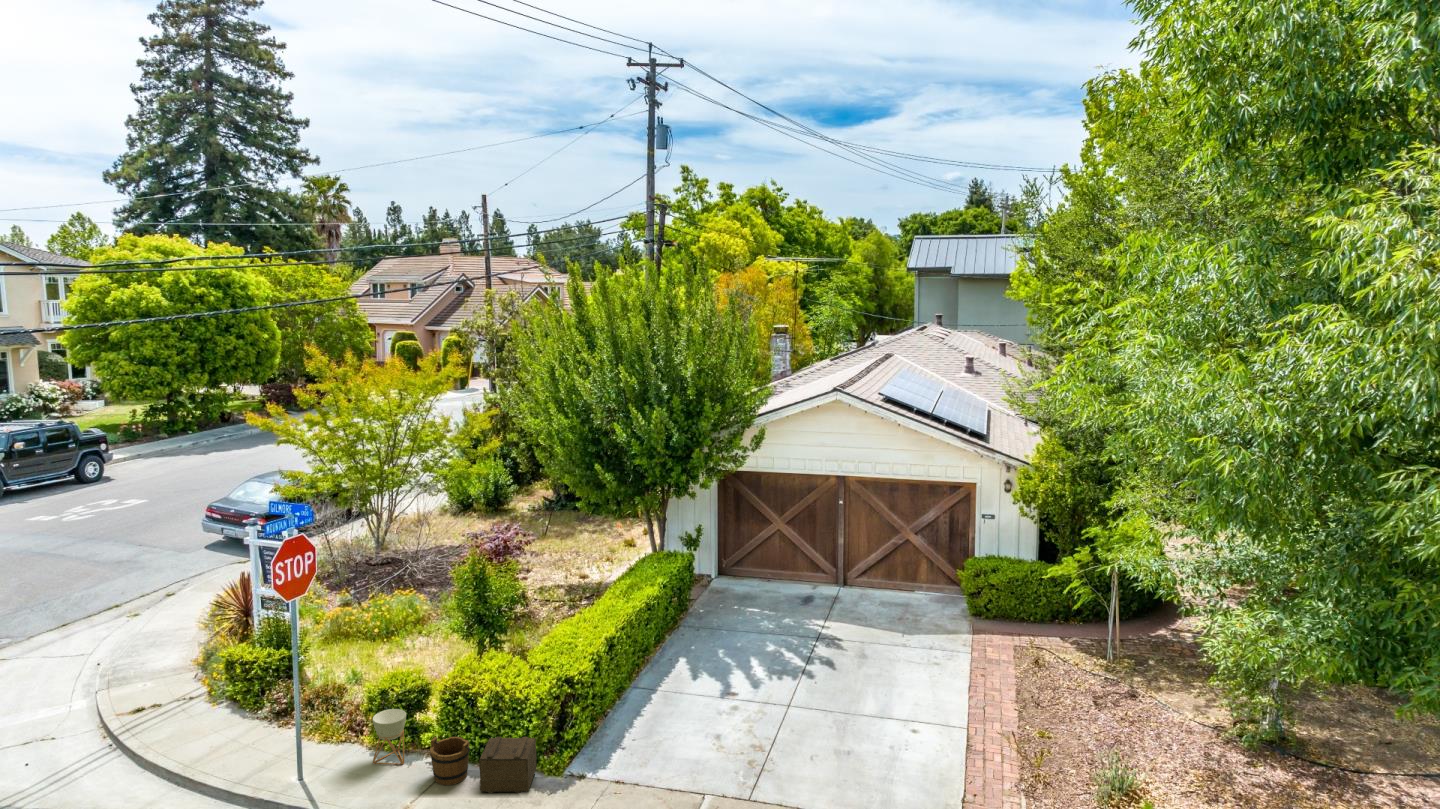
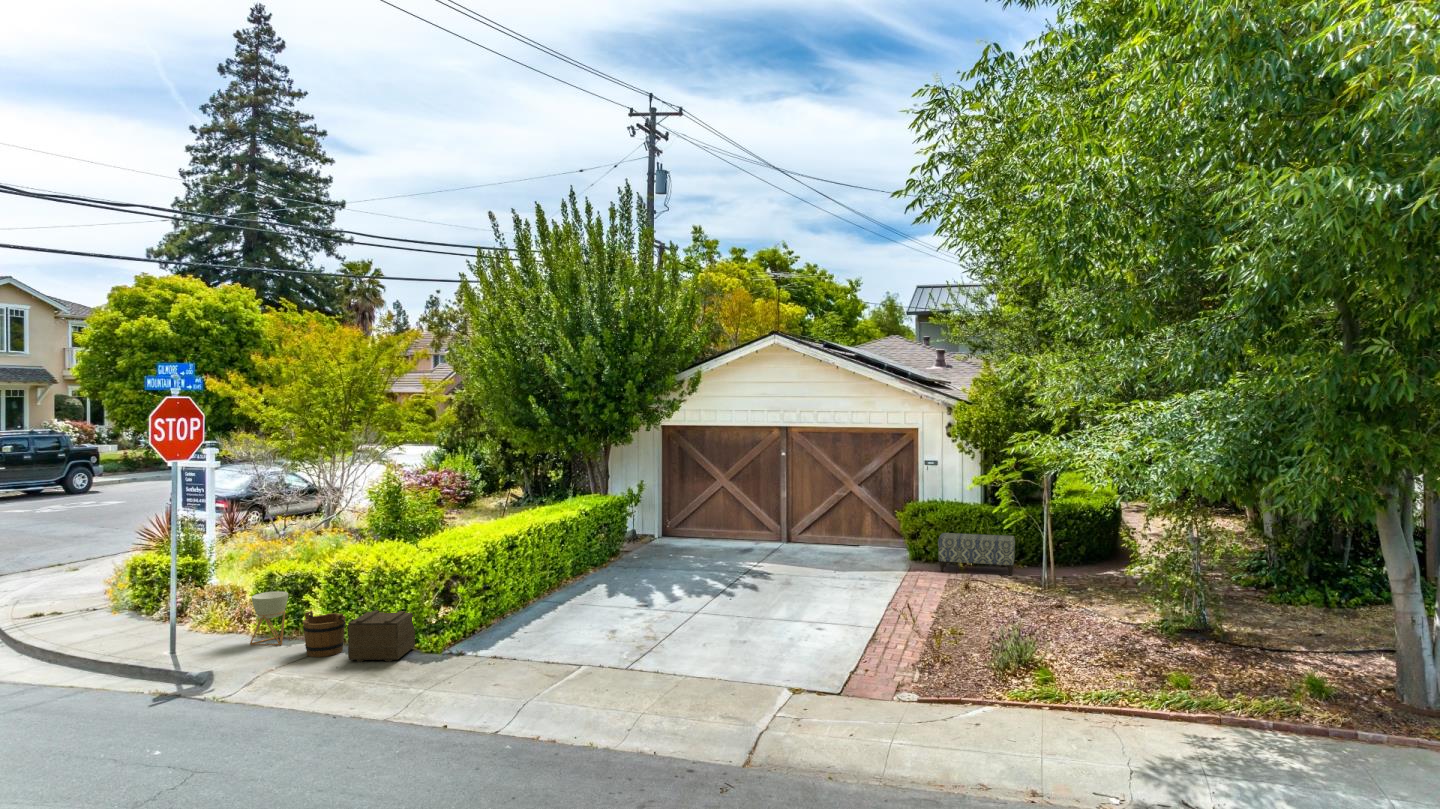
bench: none [1001,599,1075,648] -> present [938,533,1015,576]

